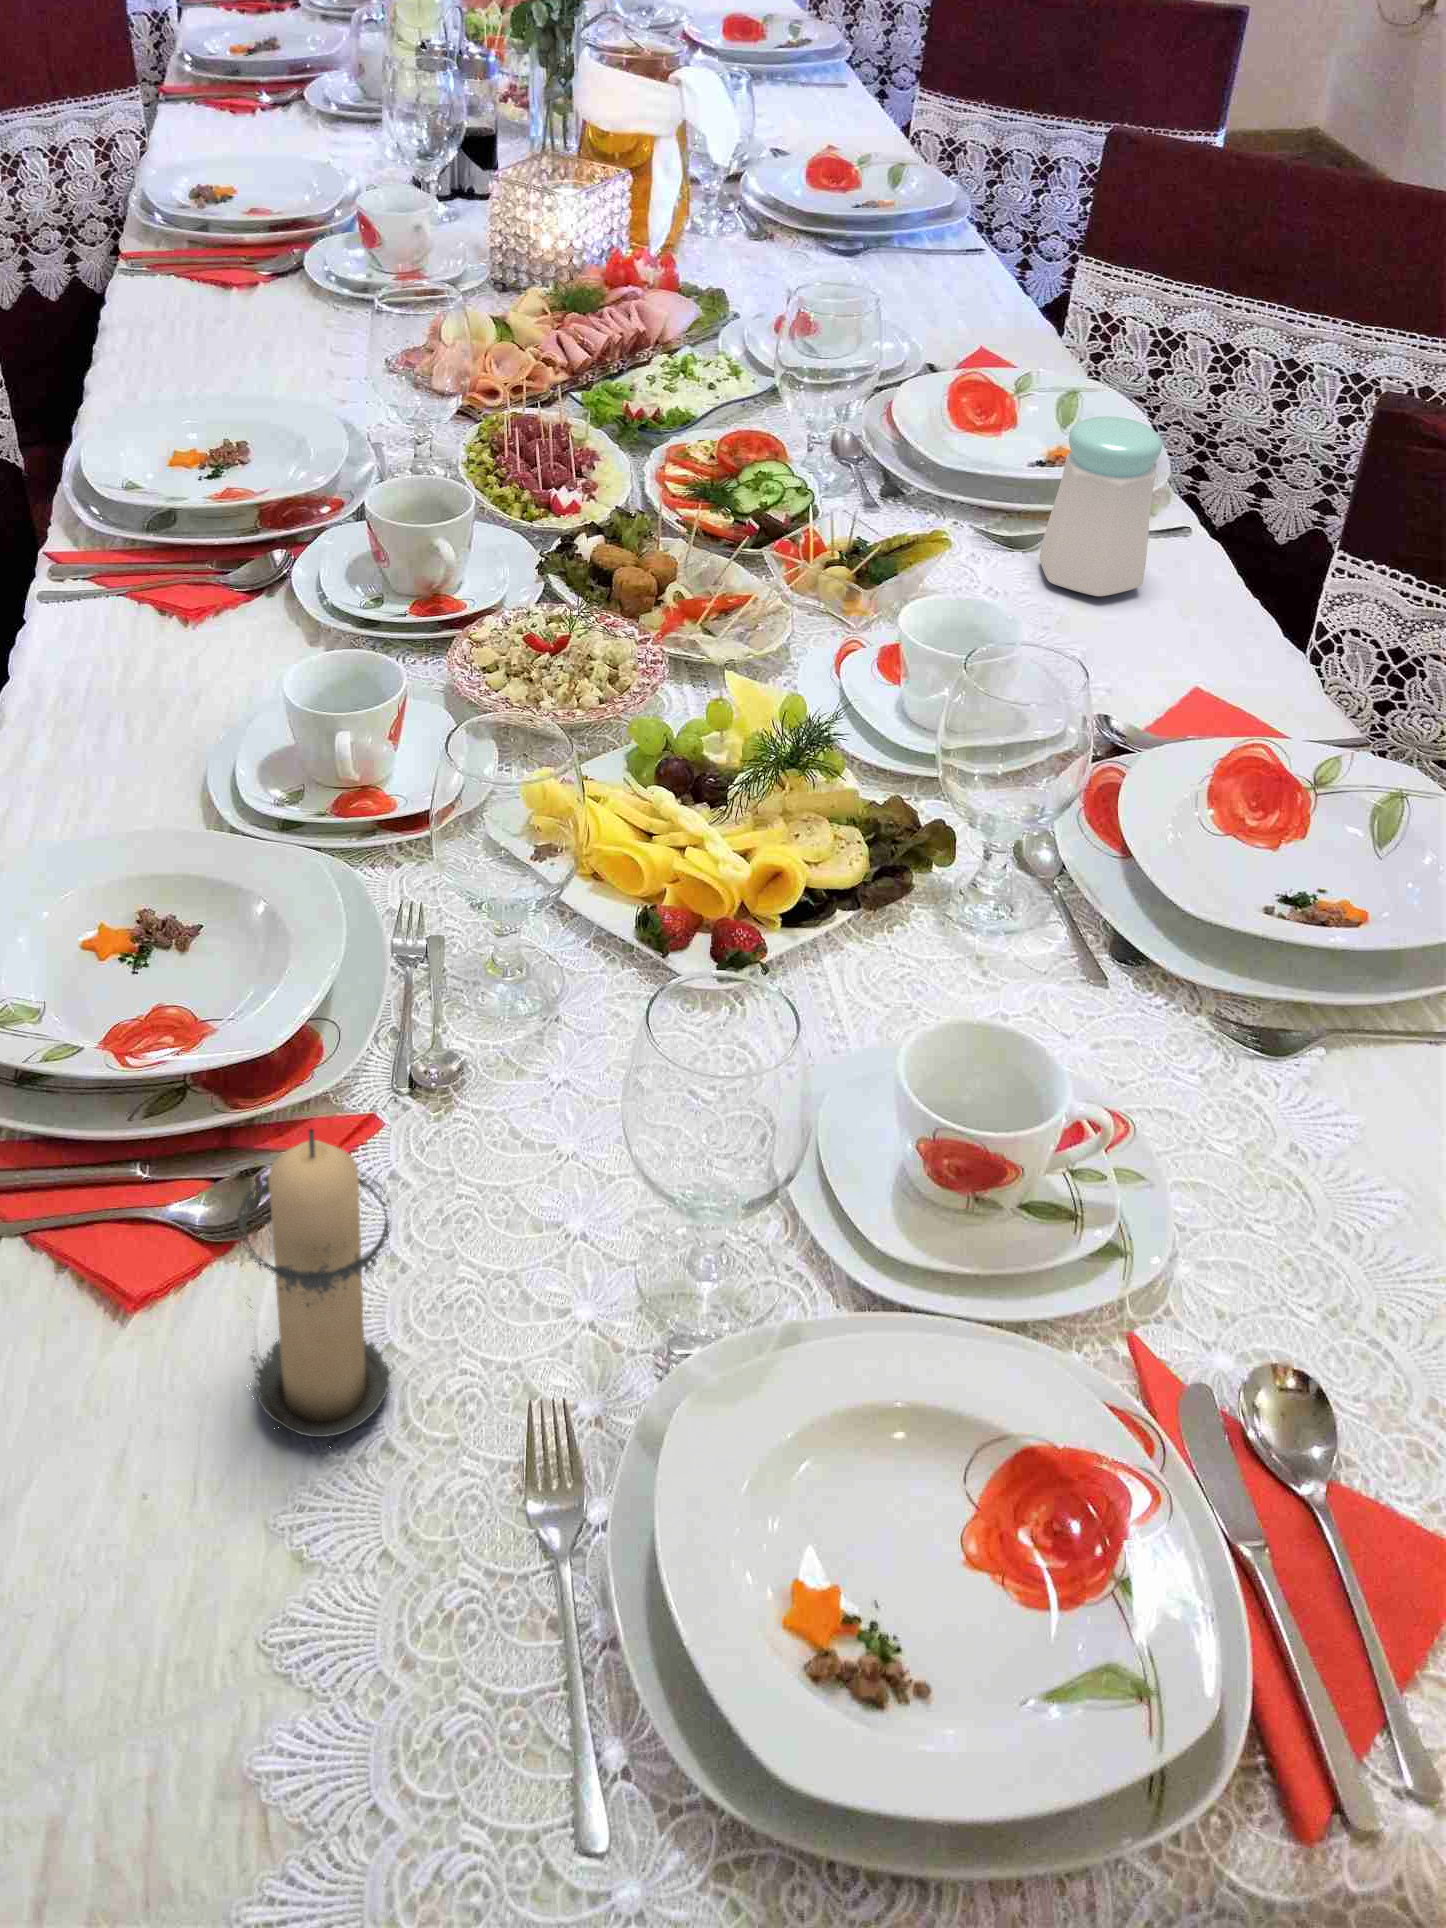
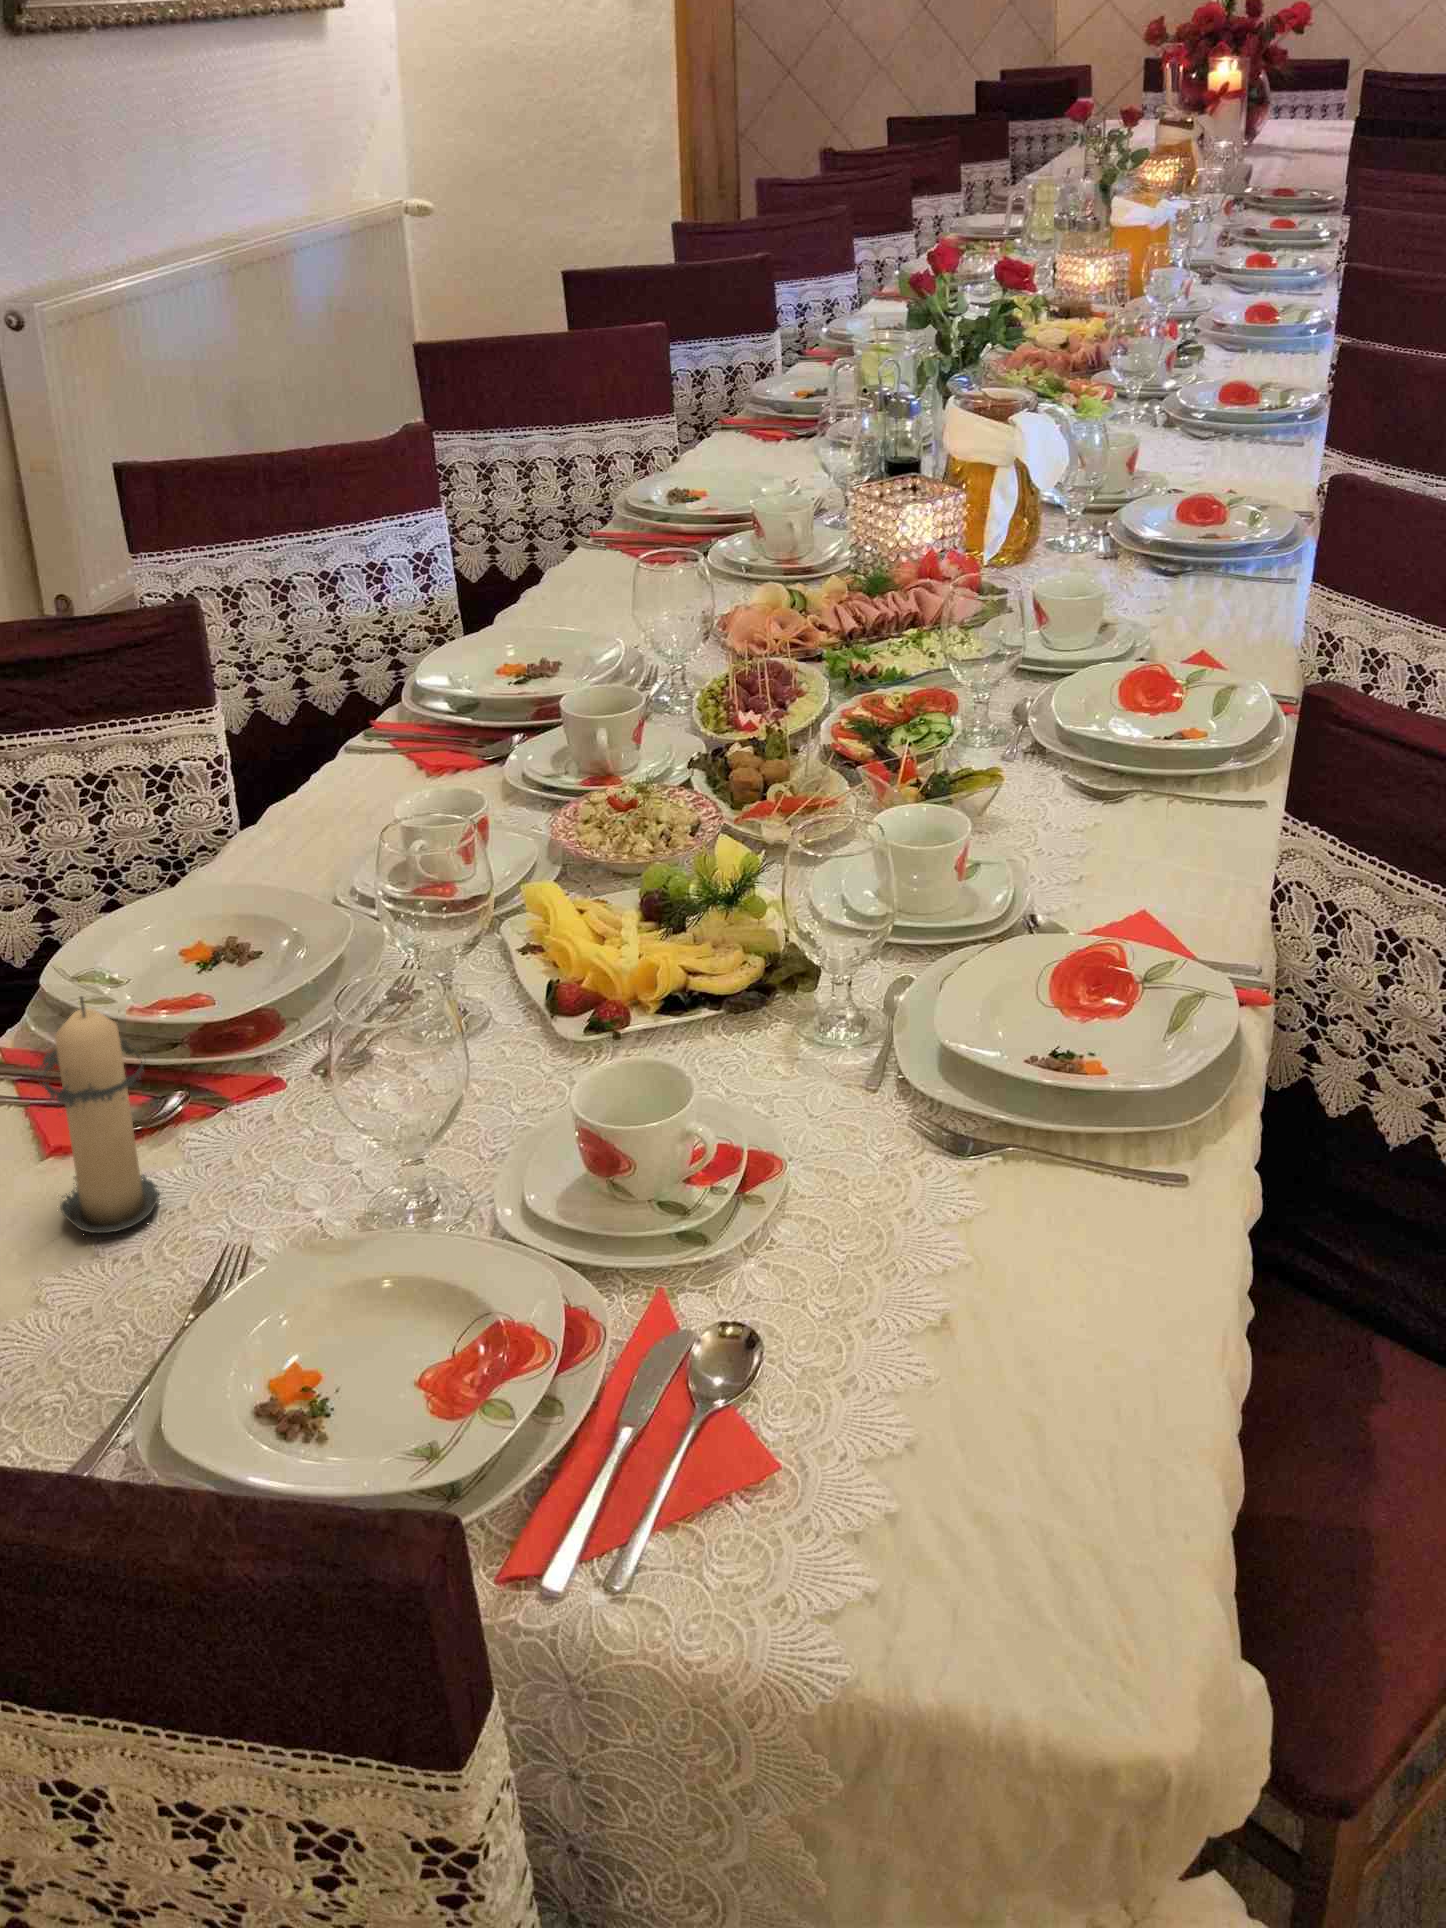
salt shaker: present [1040,416,1162,596] -> none [1094,688,1186,840]

